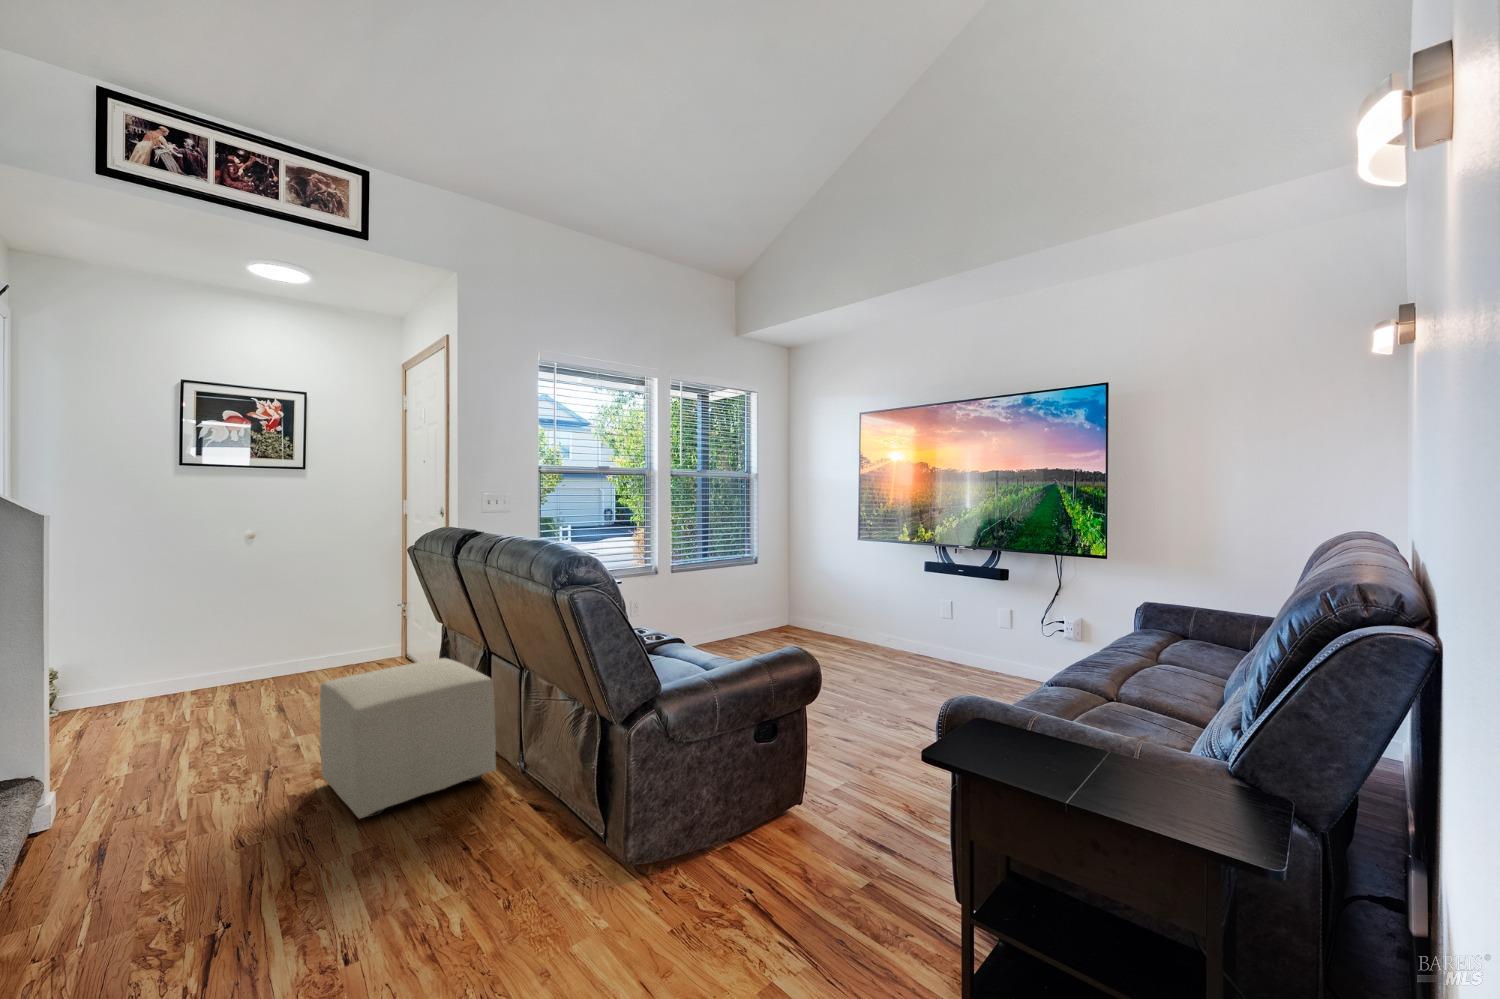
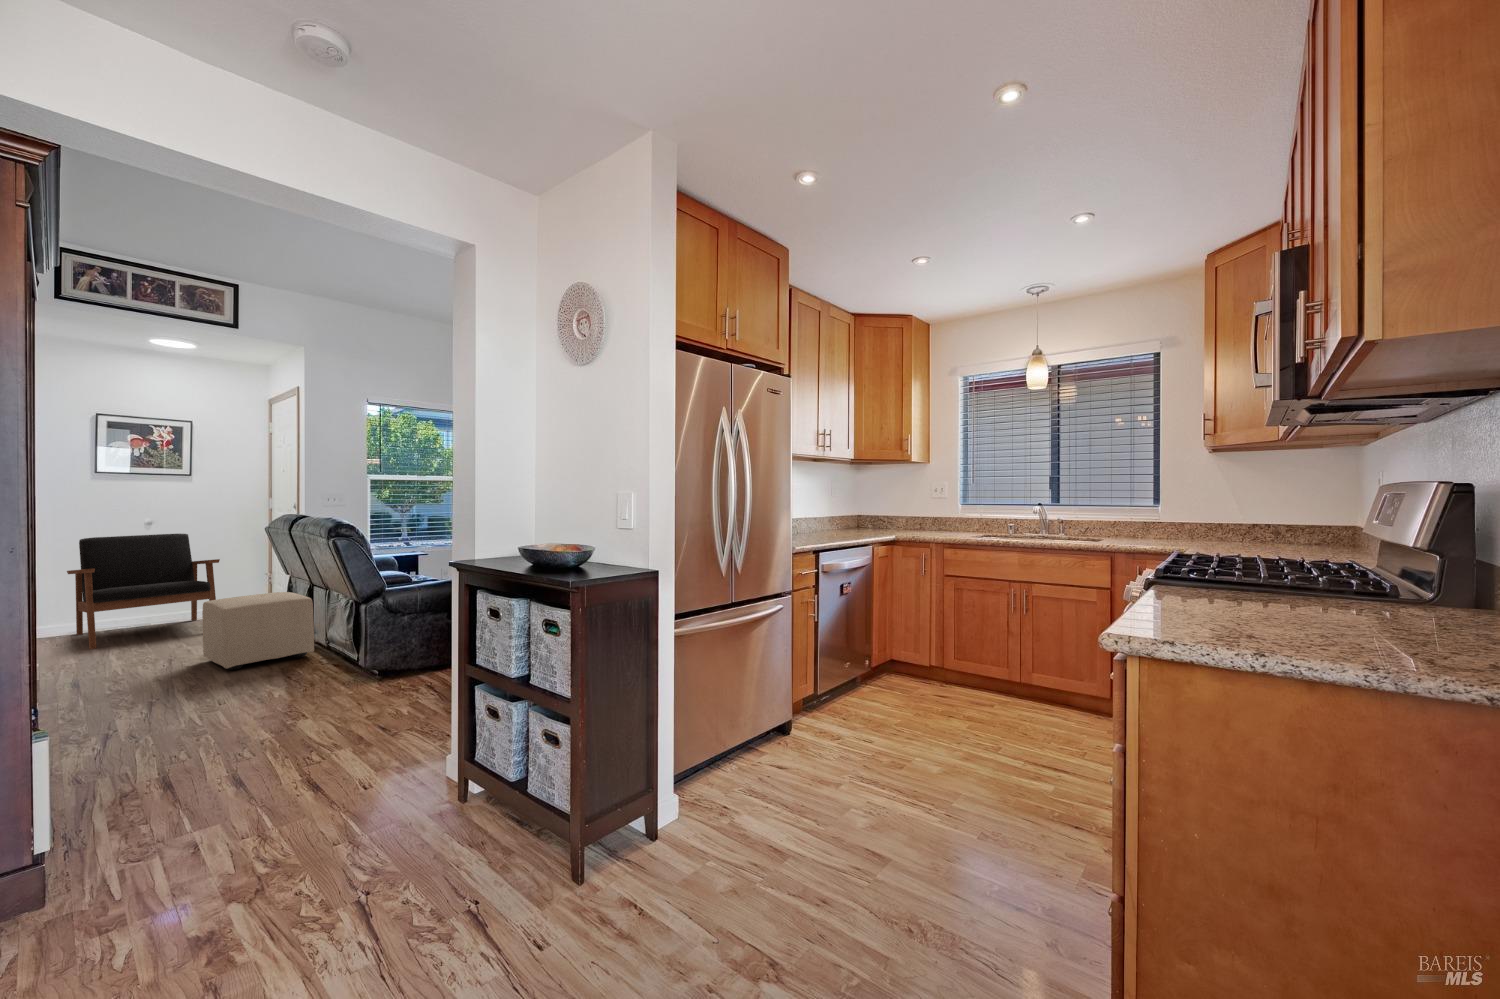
armchair: none [139,551,343,739] -> present [67,534,220,649]

